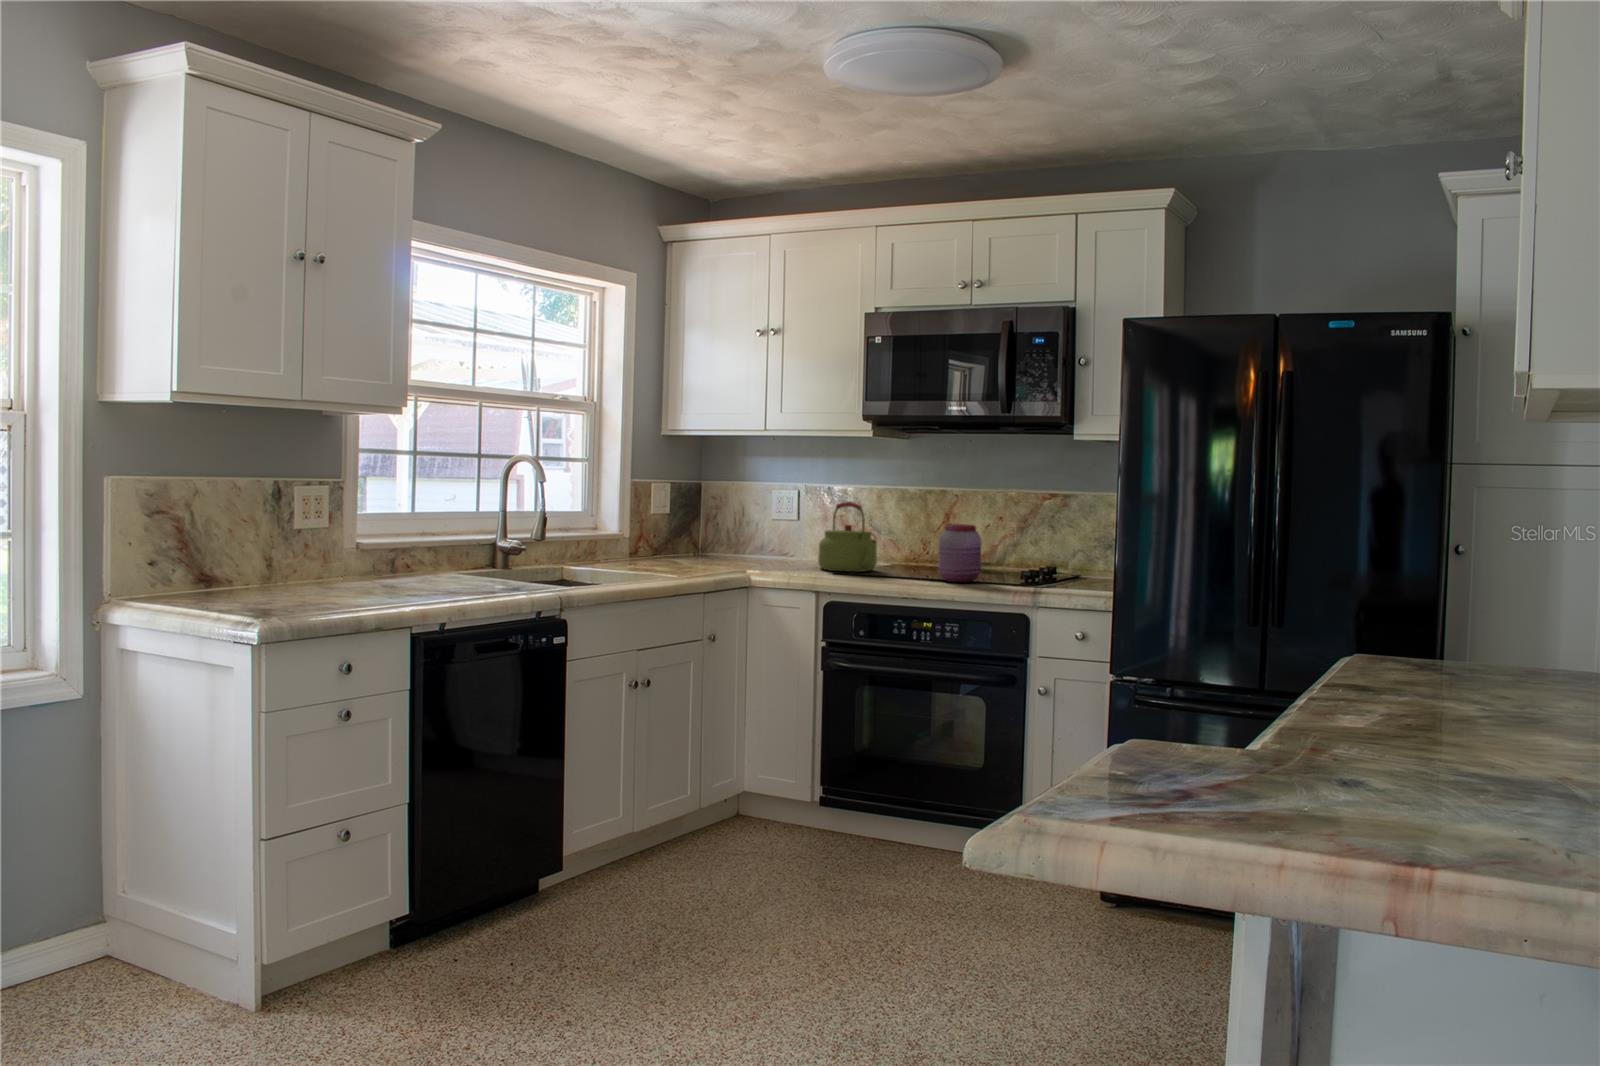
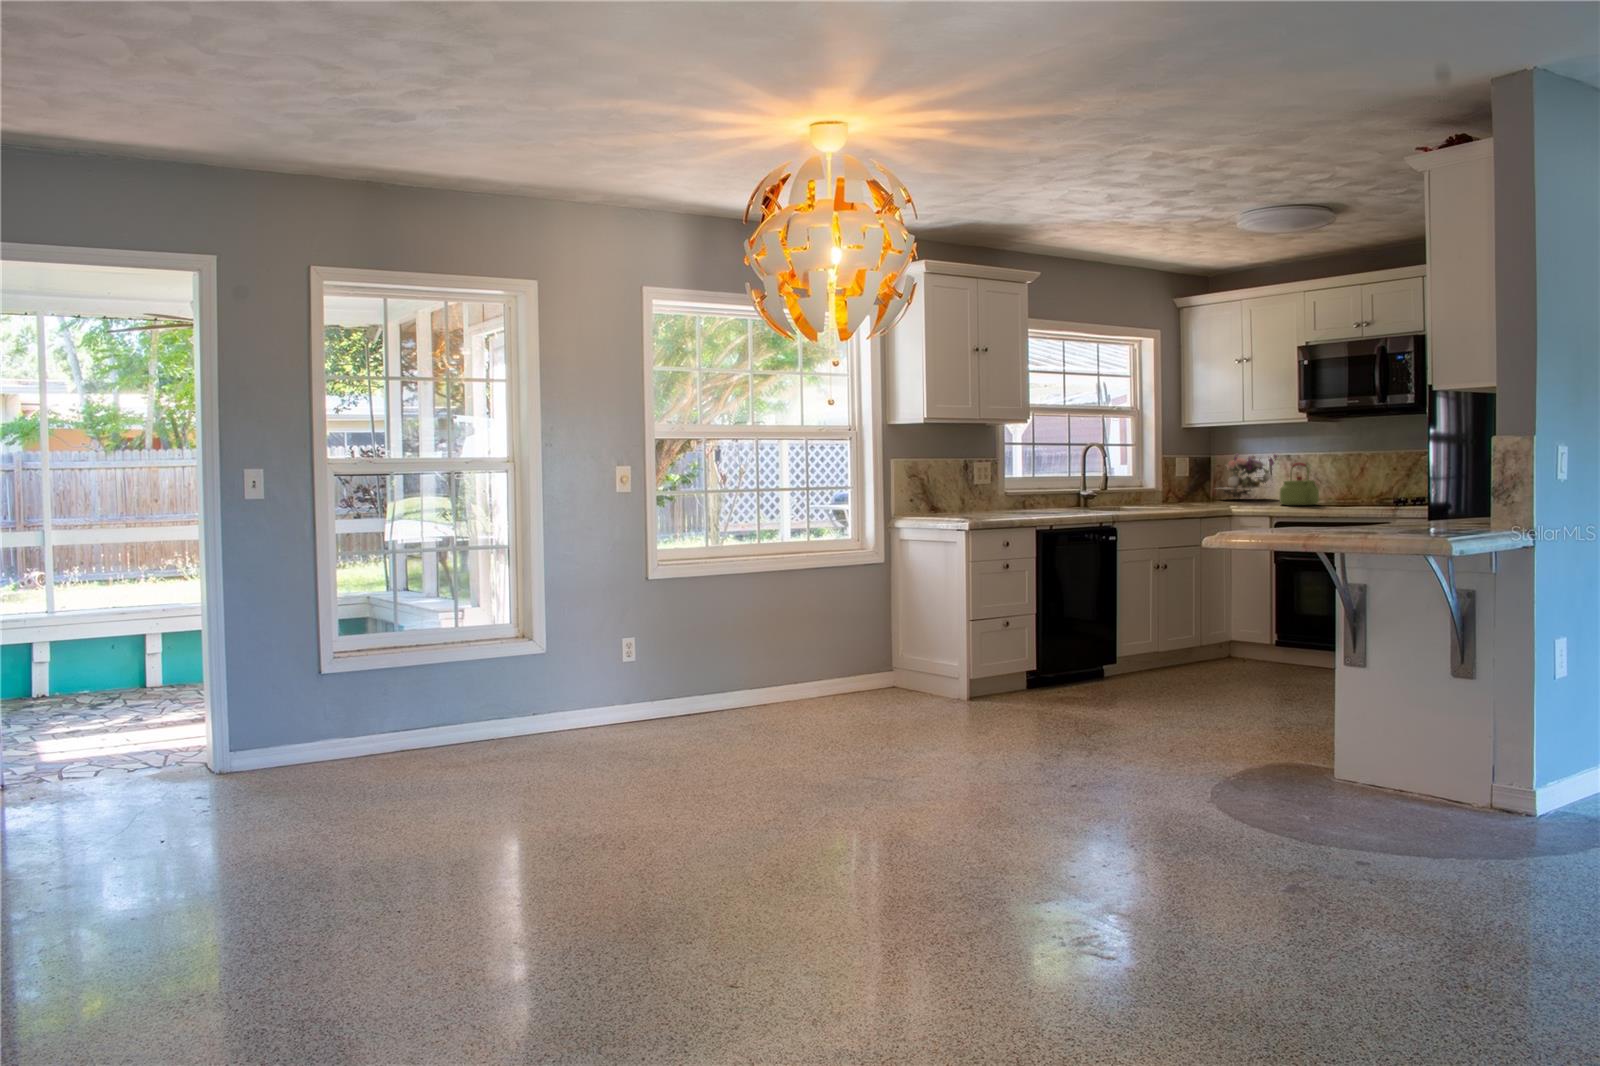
flower arrangement: none [713,478,815,555] -> present [1221,454,1277,498]
jar: present [938,524,981,582] -> none [1358,473,1387,509]

